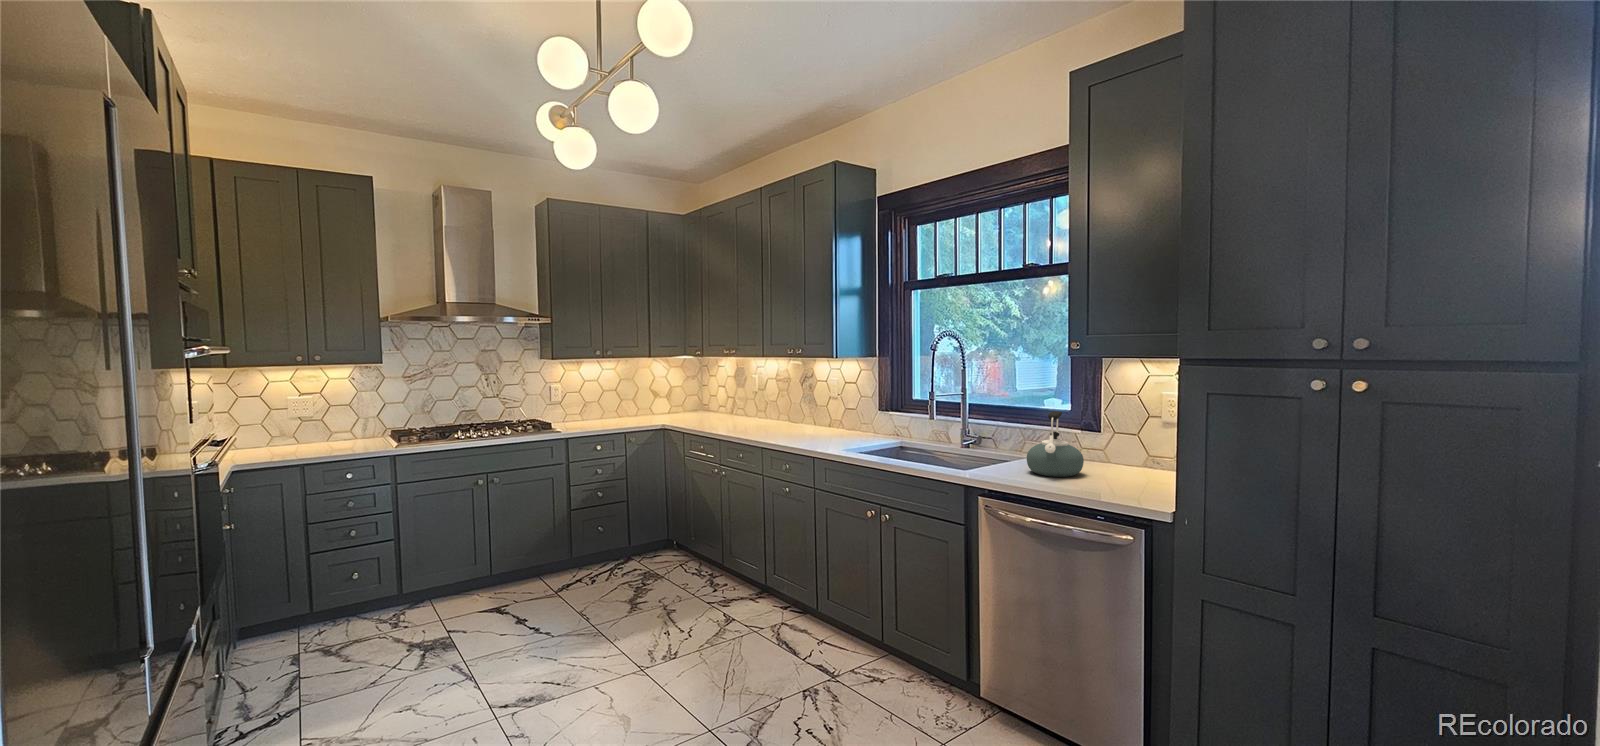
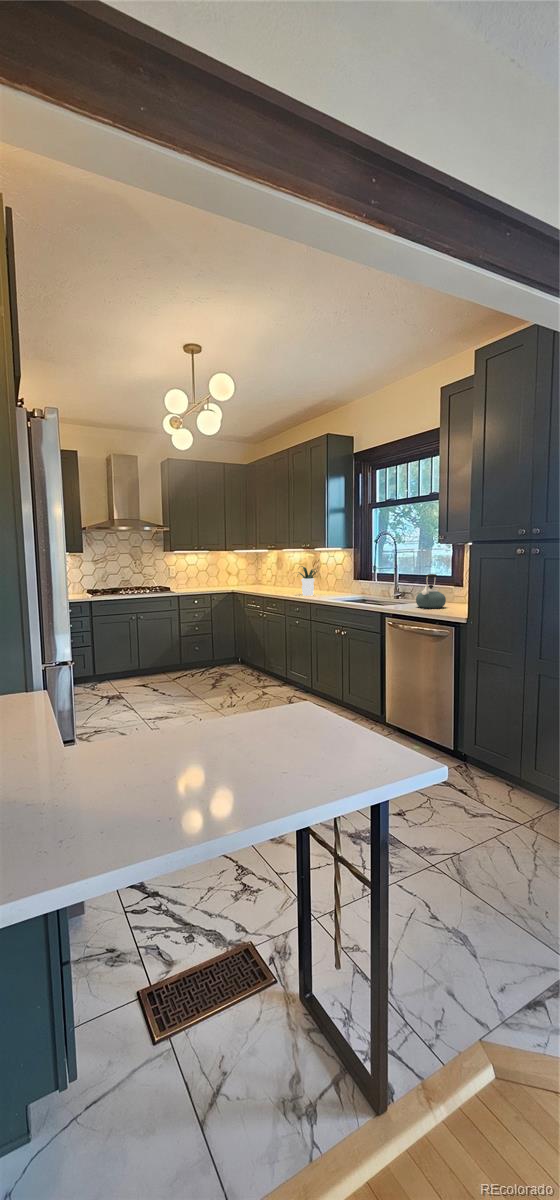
potted plant: none [772,387,830,438] -> present [297,566,317,596]

